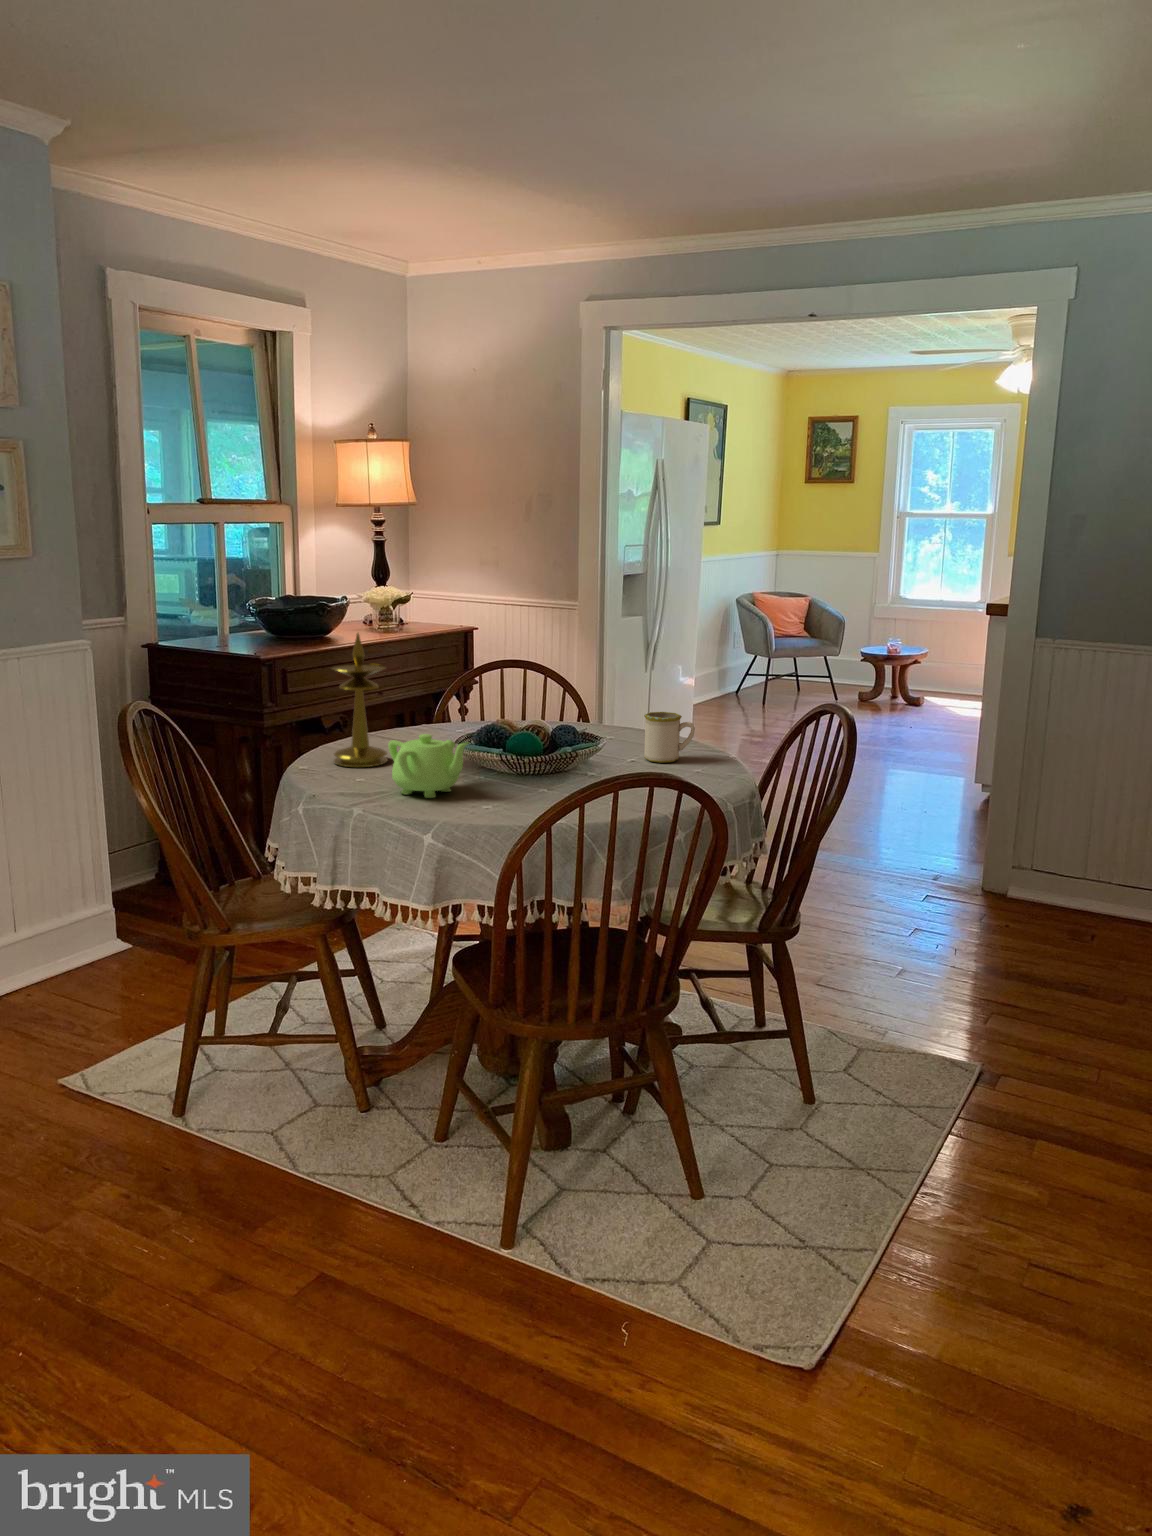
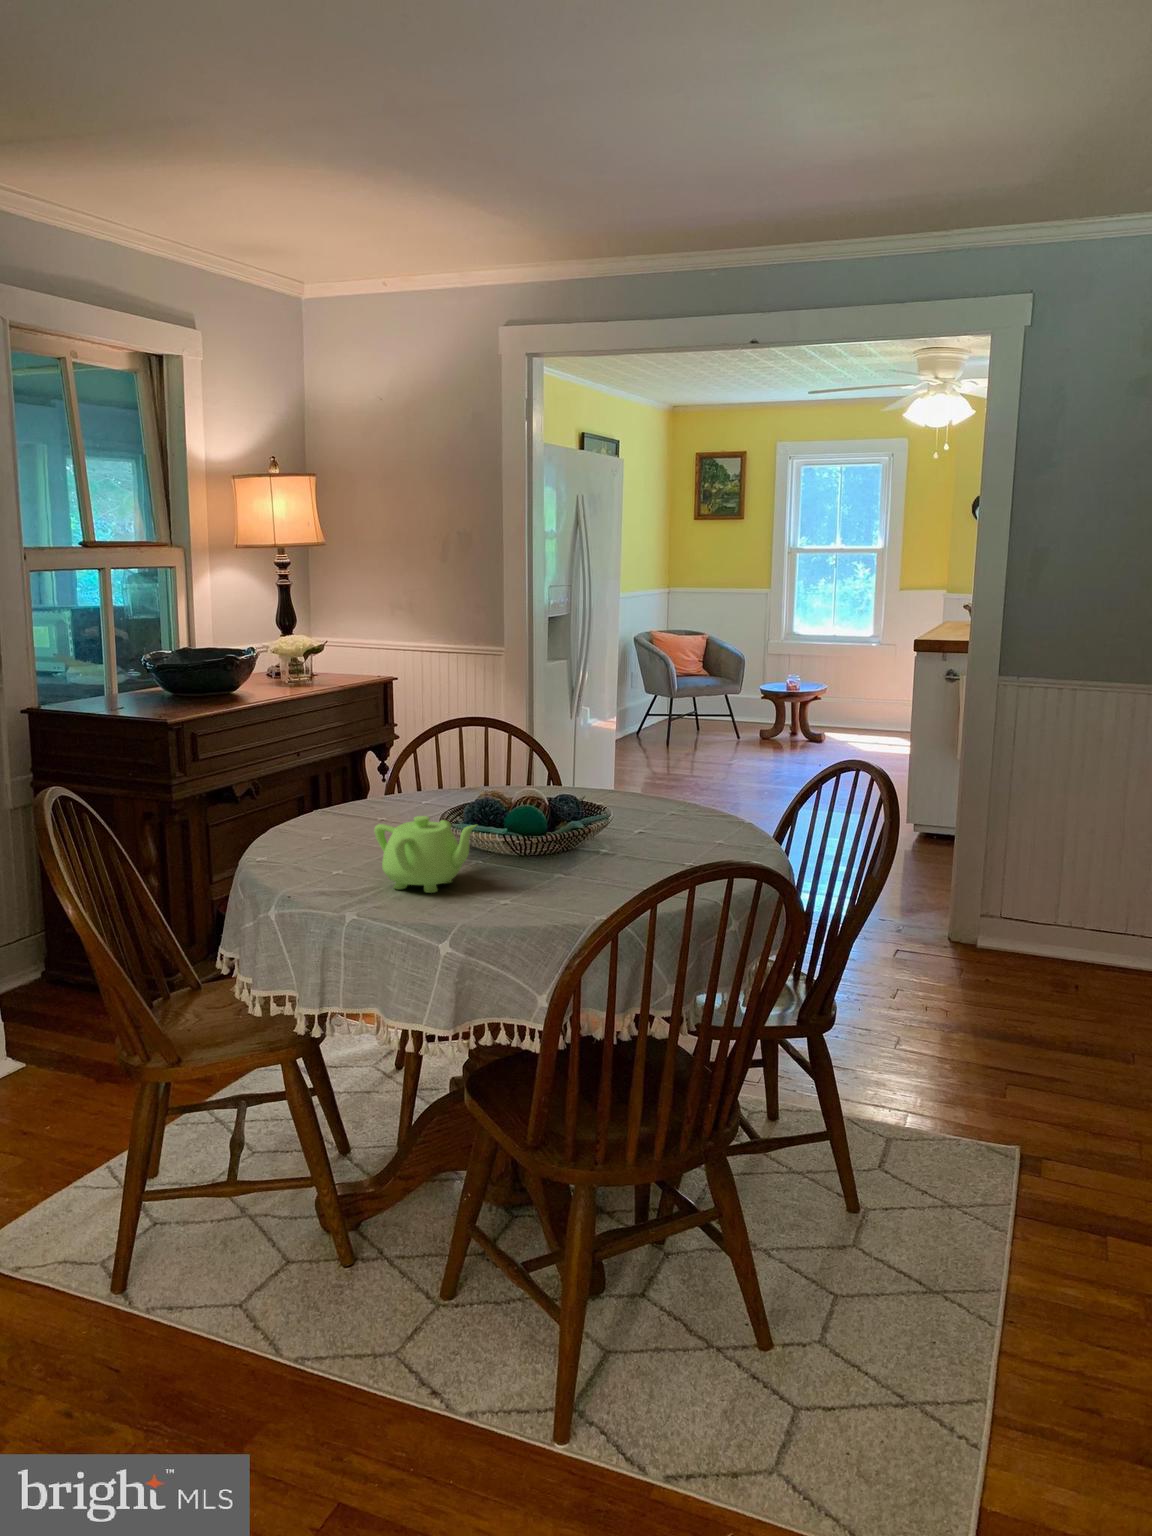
candlestick: present [331,633,388,767] -> none [291,695,360,855]
mug: present [644,712,695,763] -> none [653,775,711,833]

